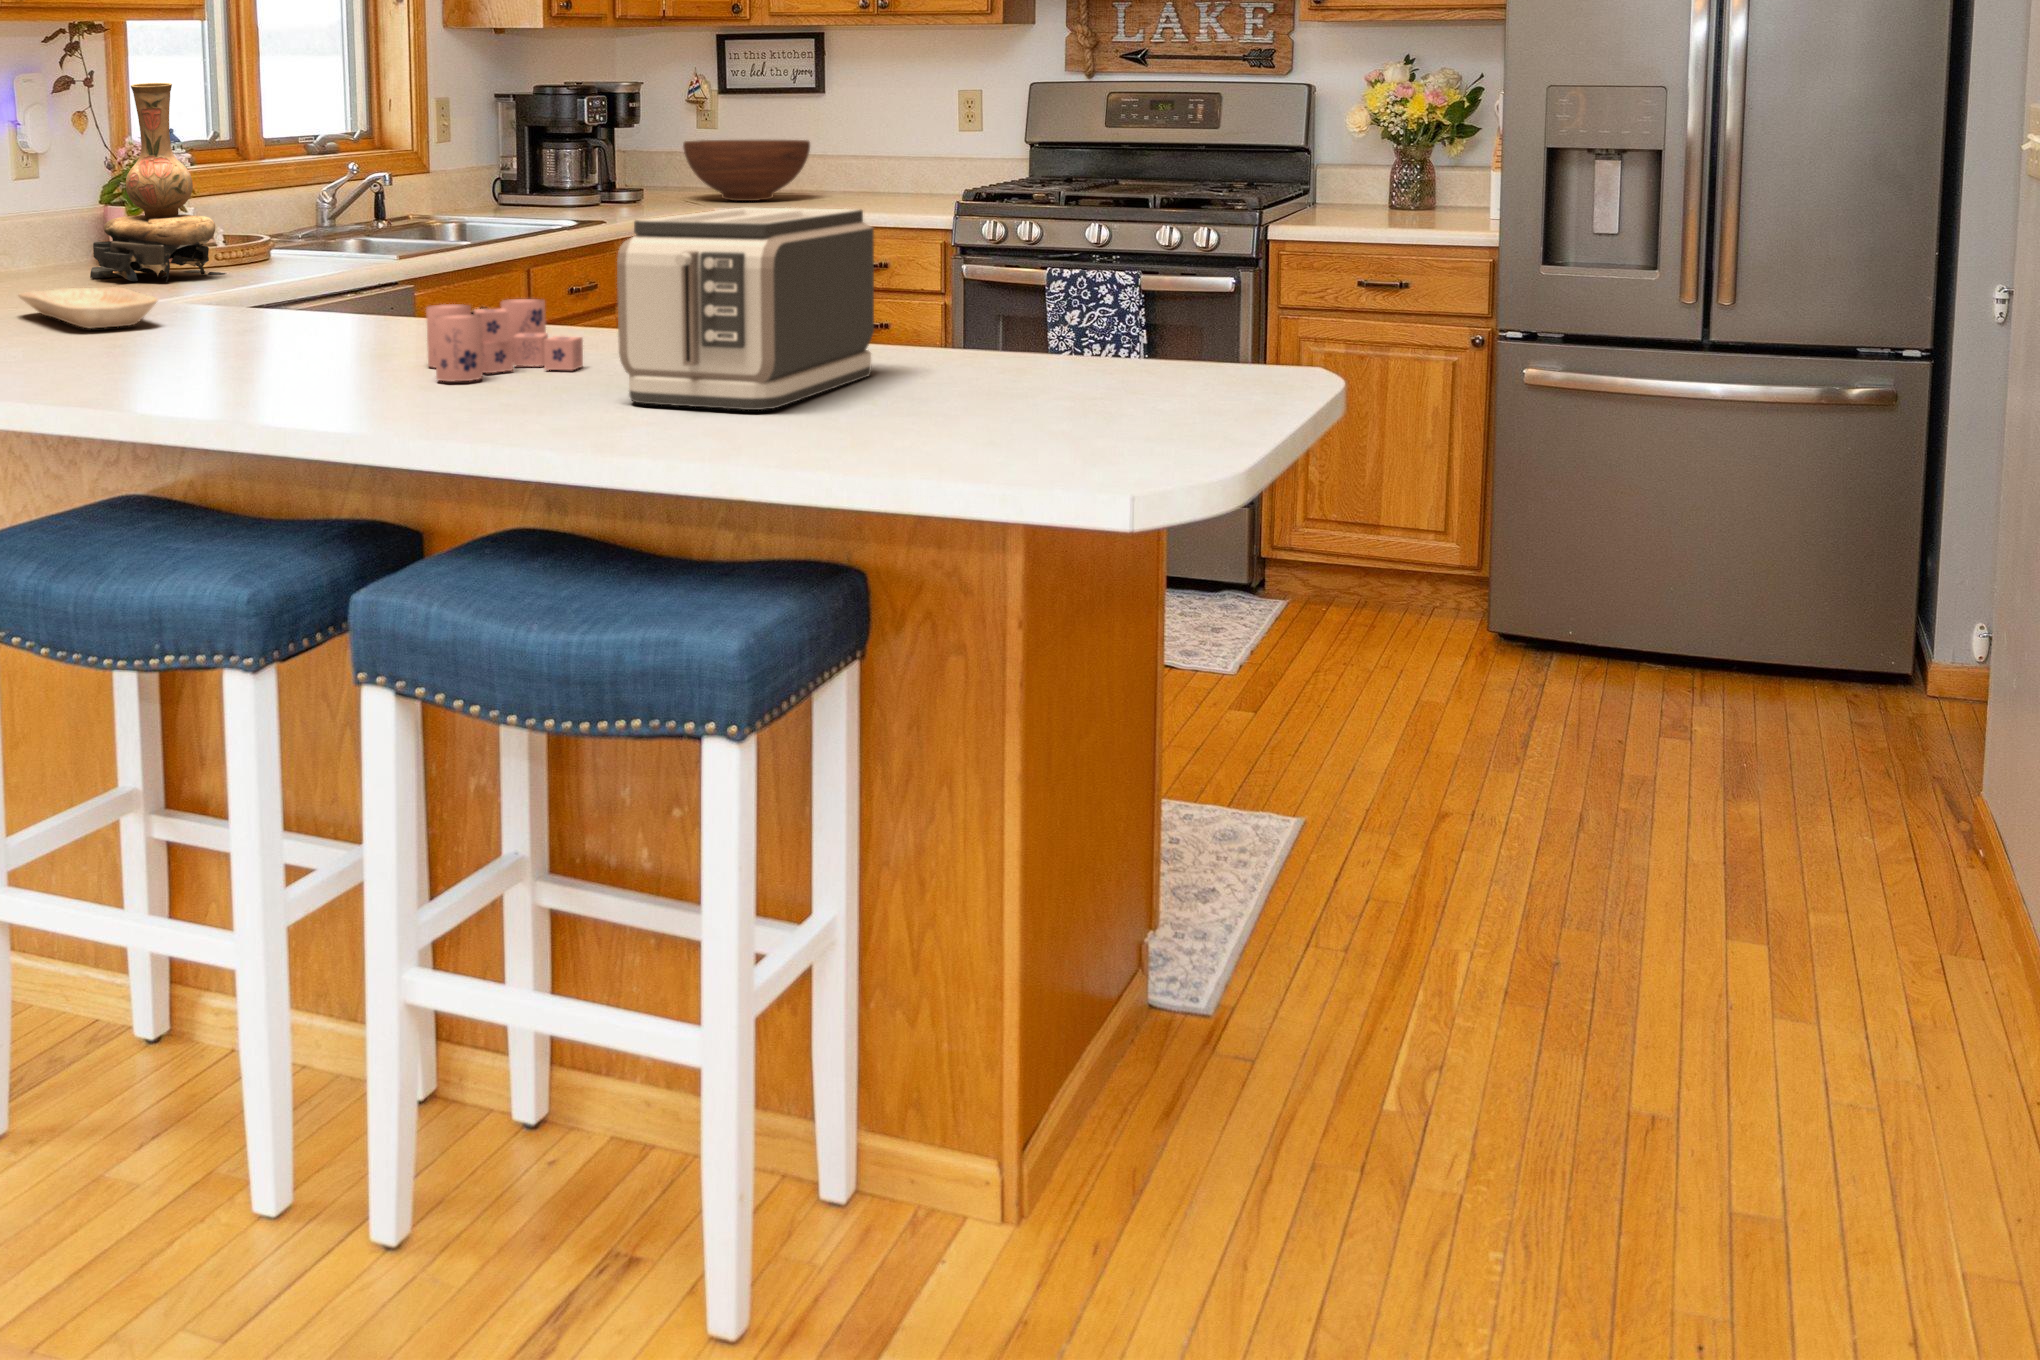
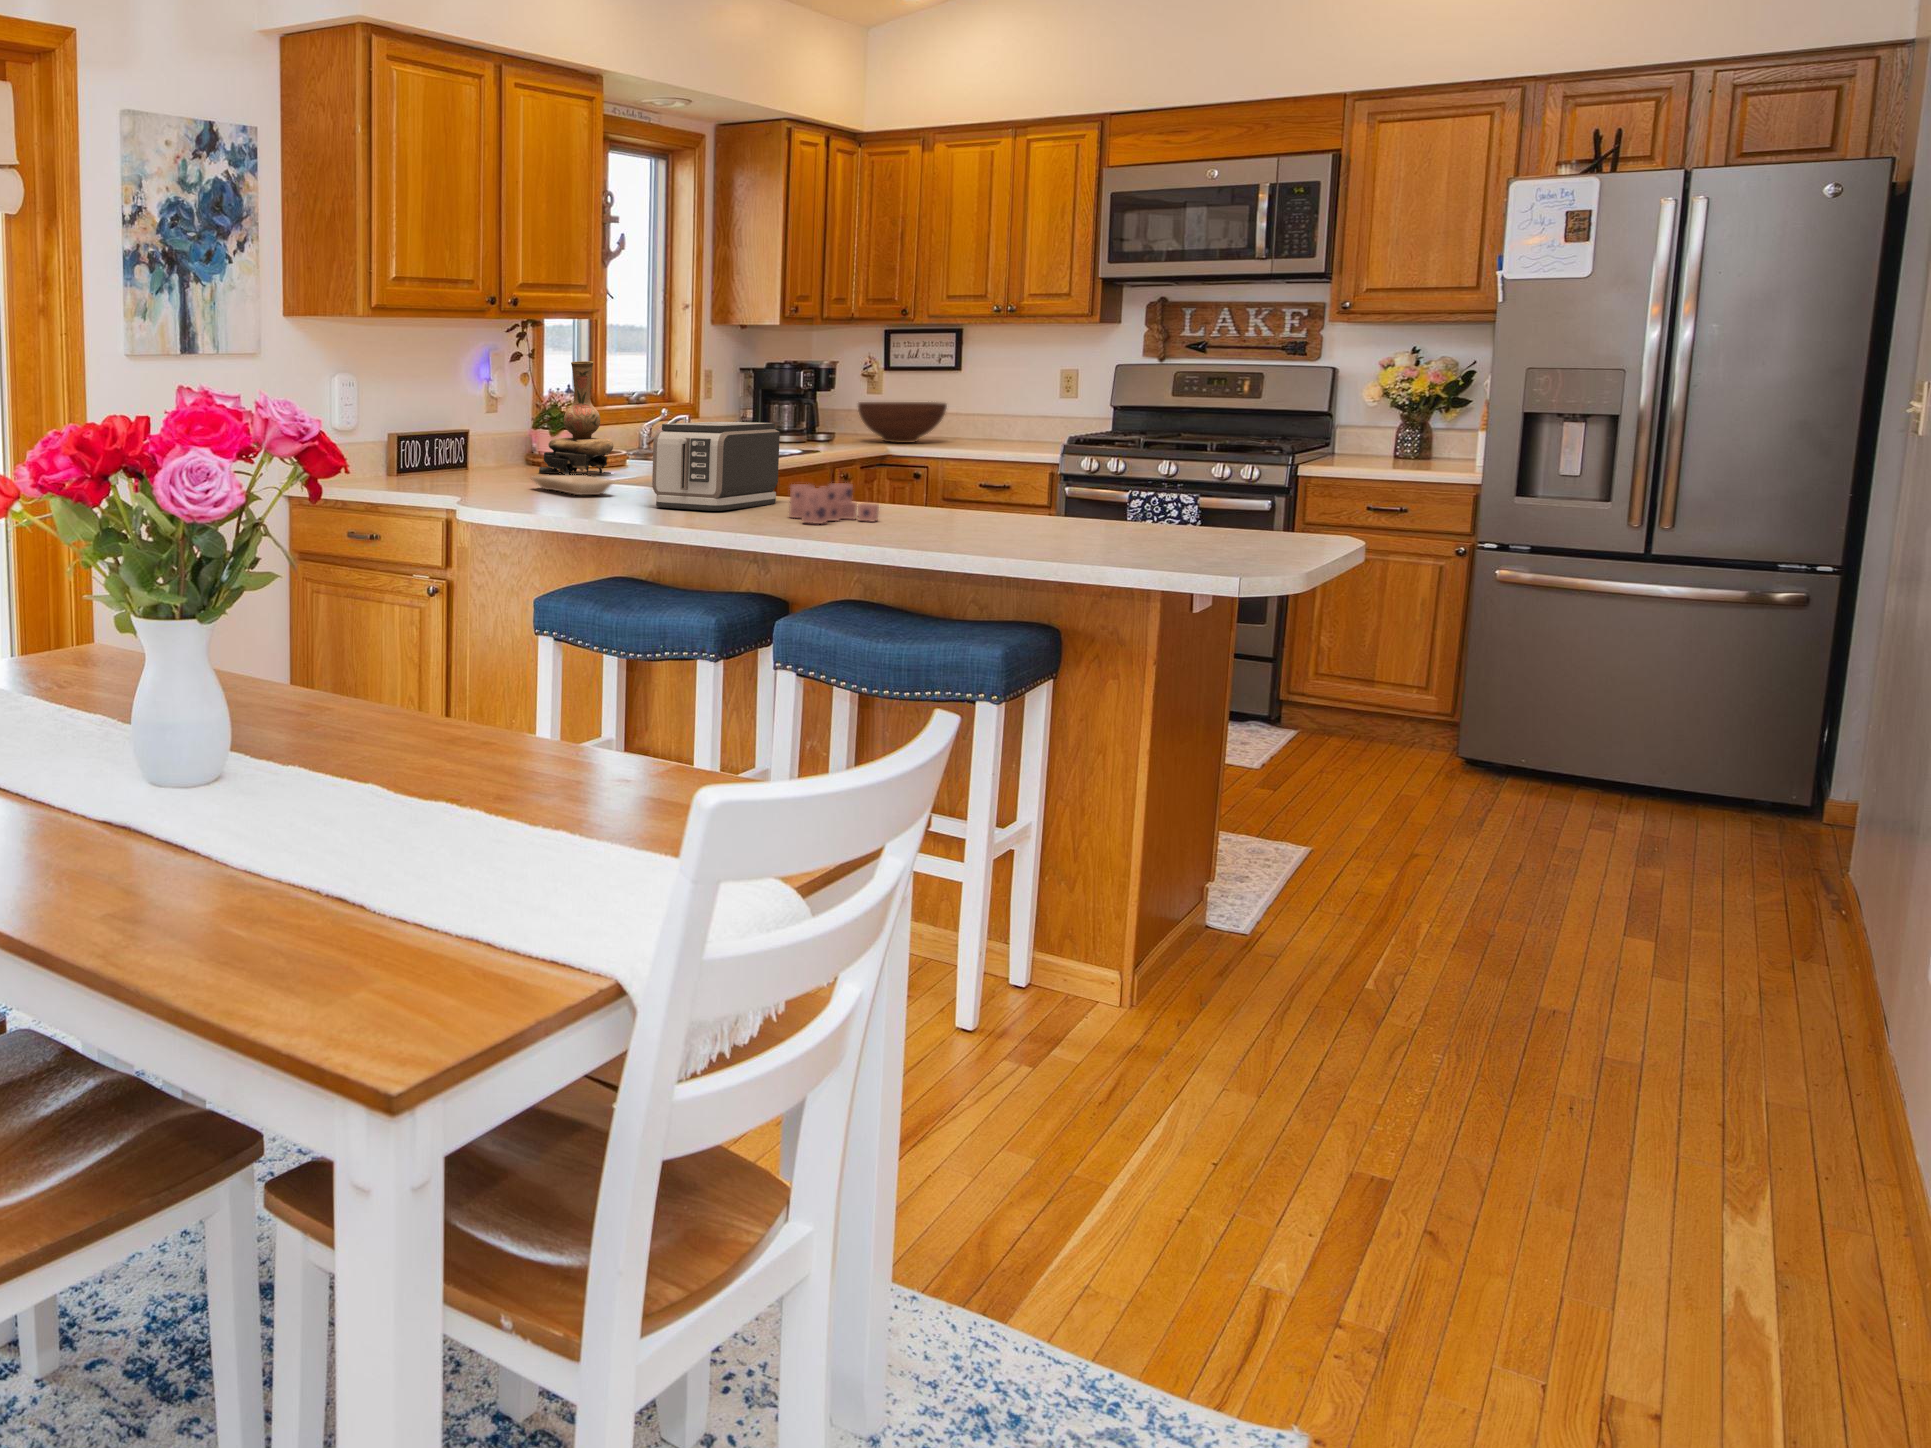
toaster: present [617,207,874,410] -> present [652,422,780,511]

